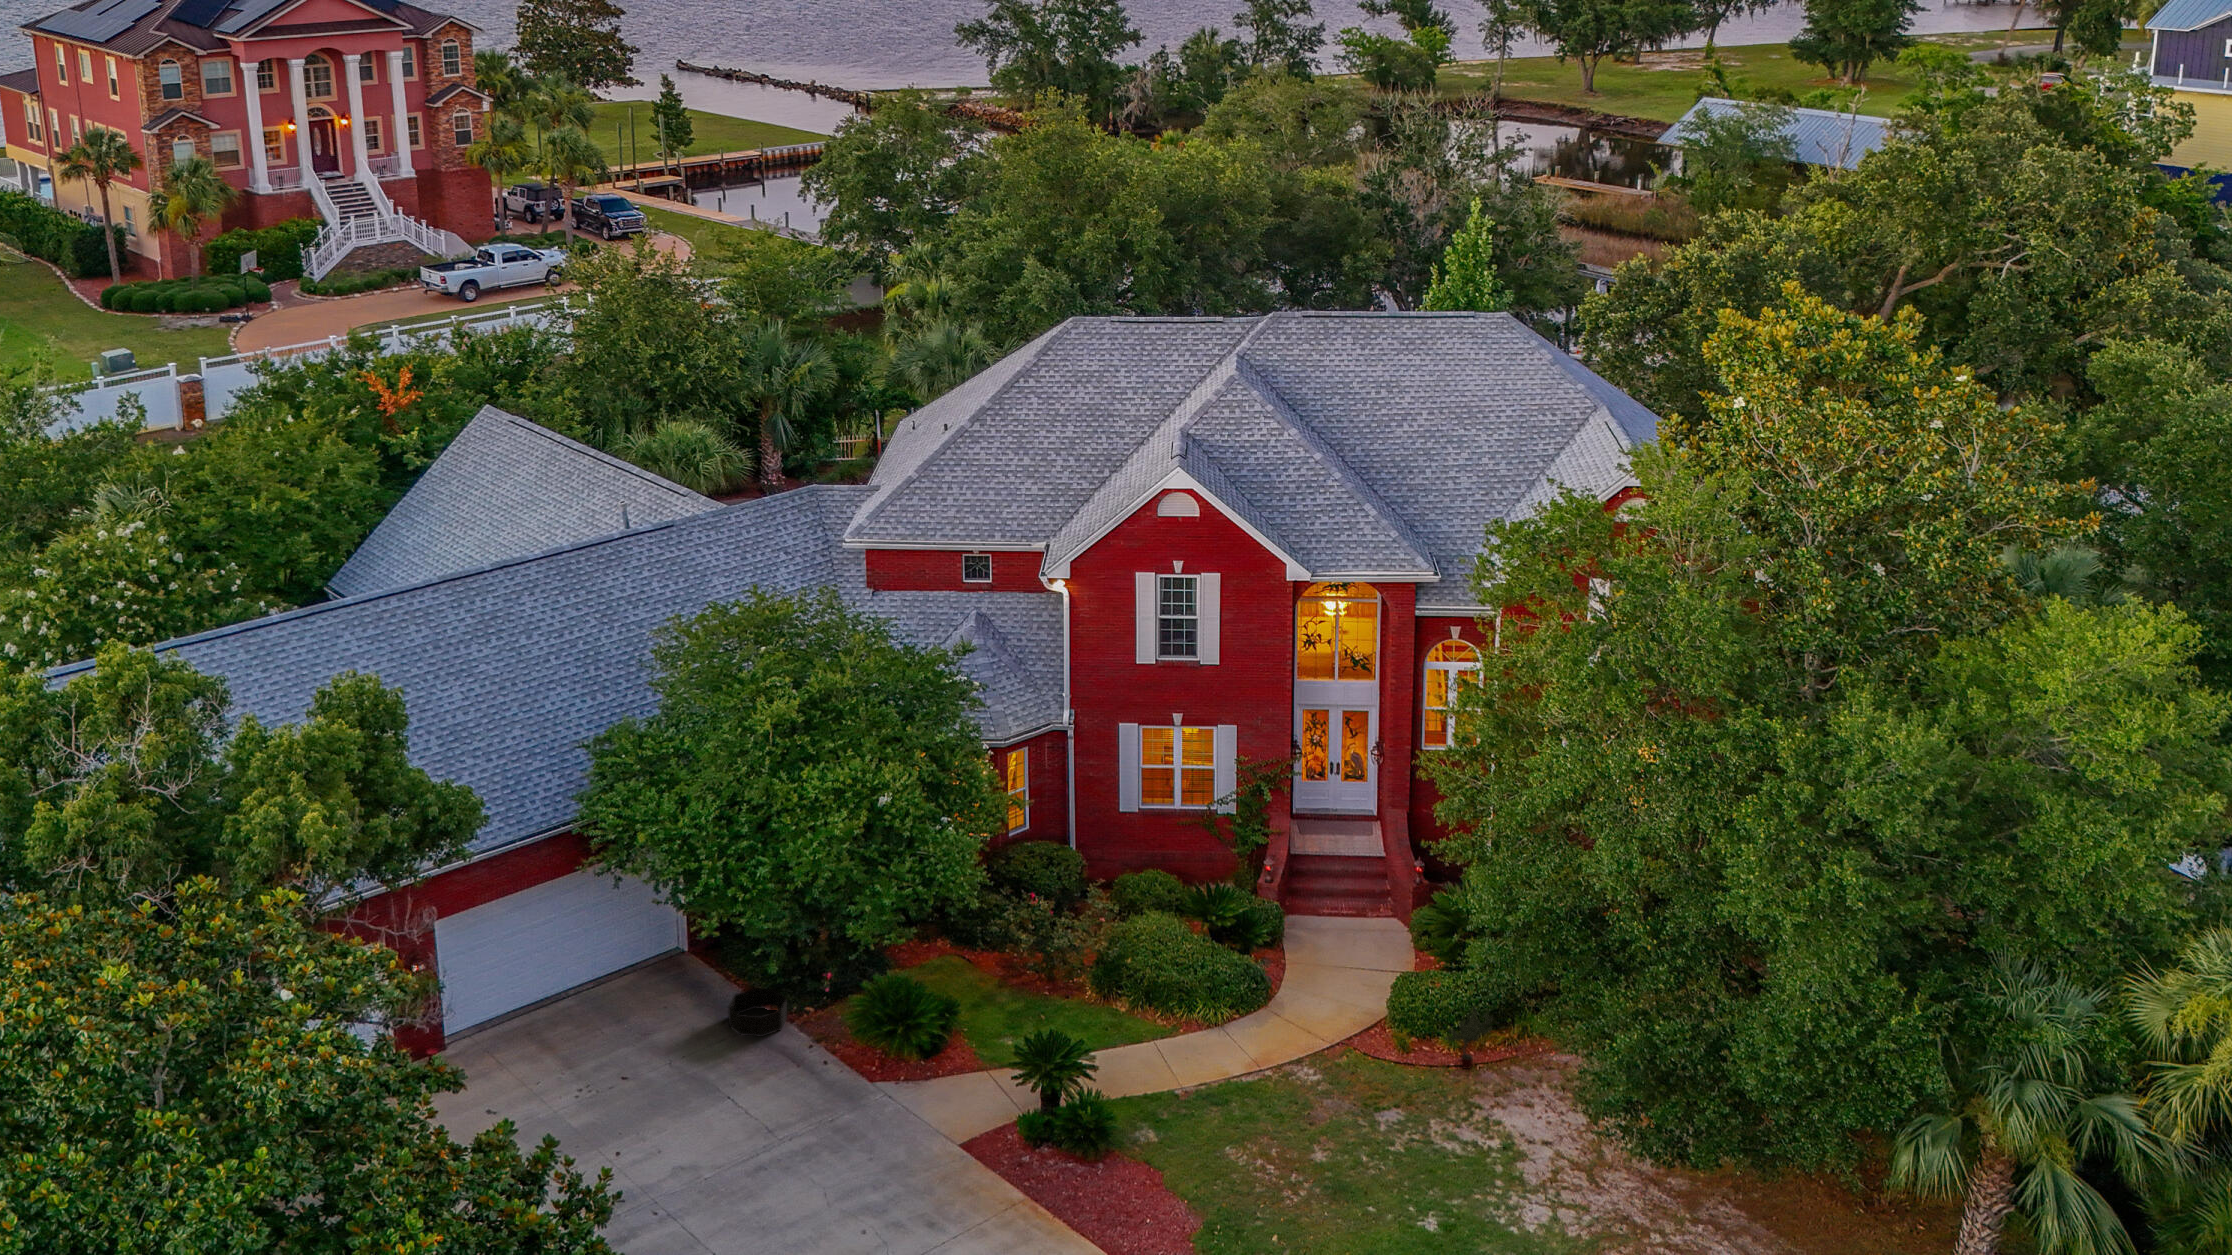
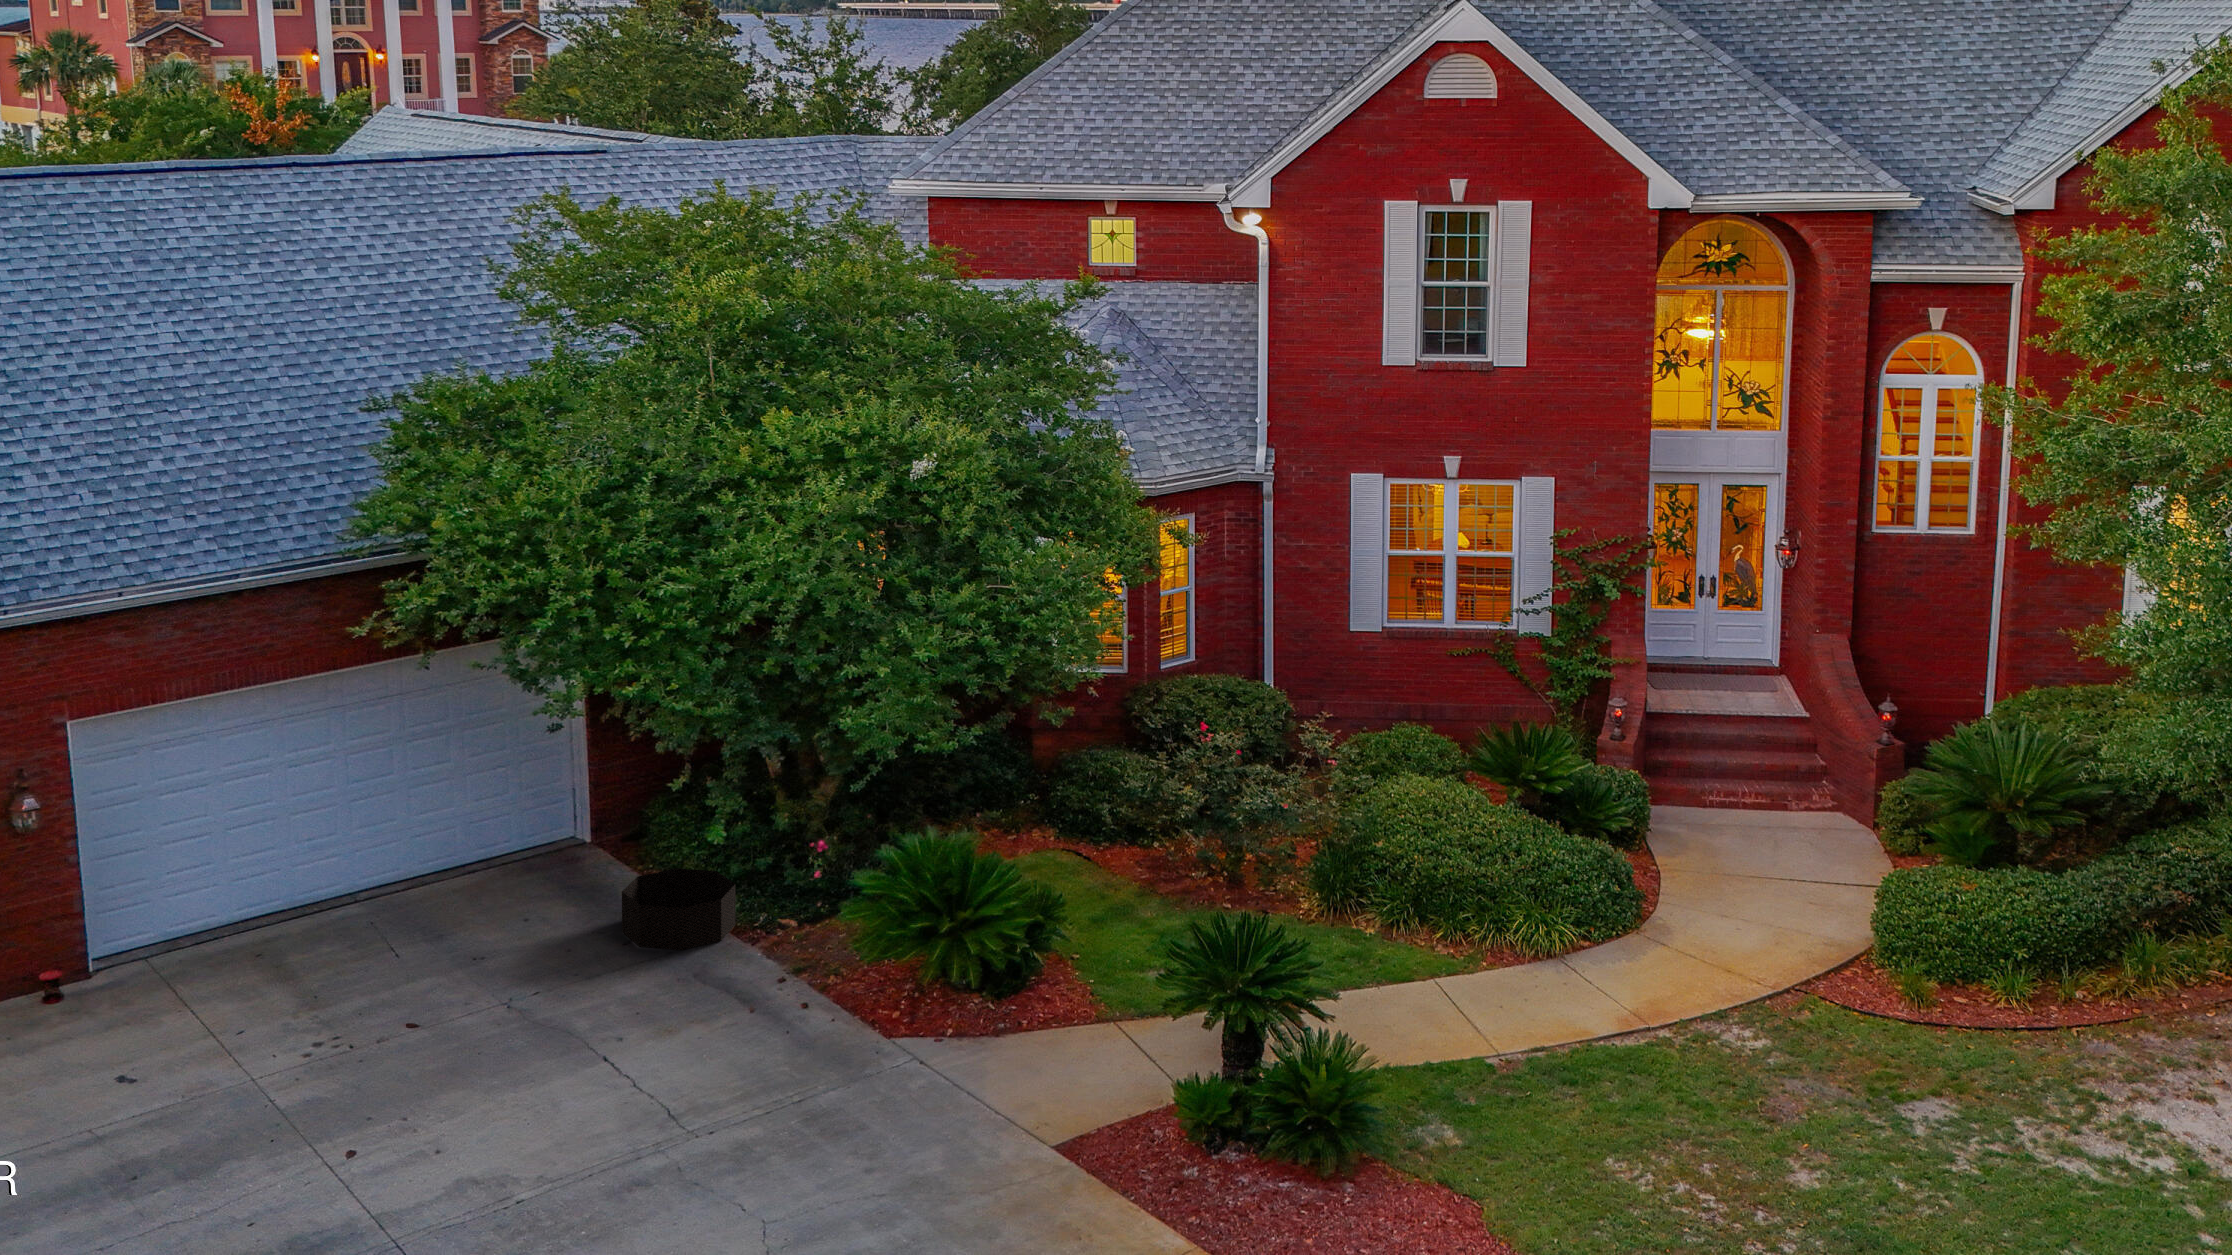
potted tree: present [1445,1007,1493,1069] -> none [2008,912,2105,1037]

